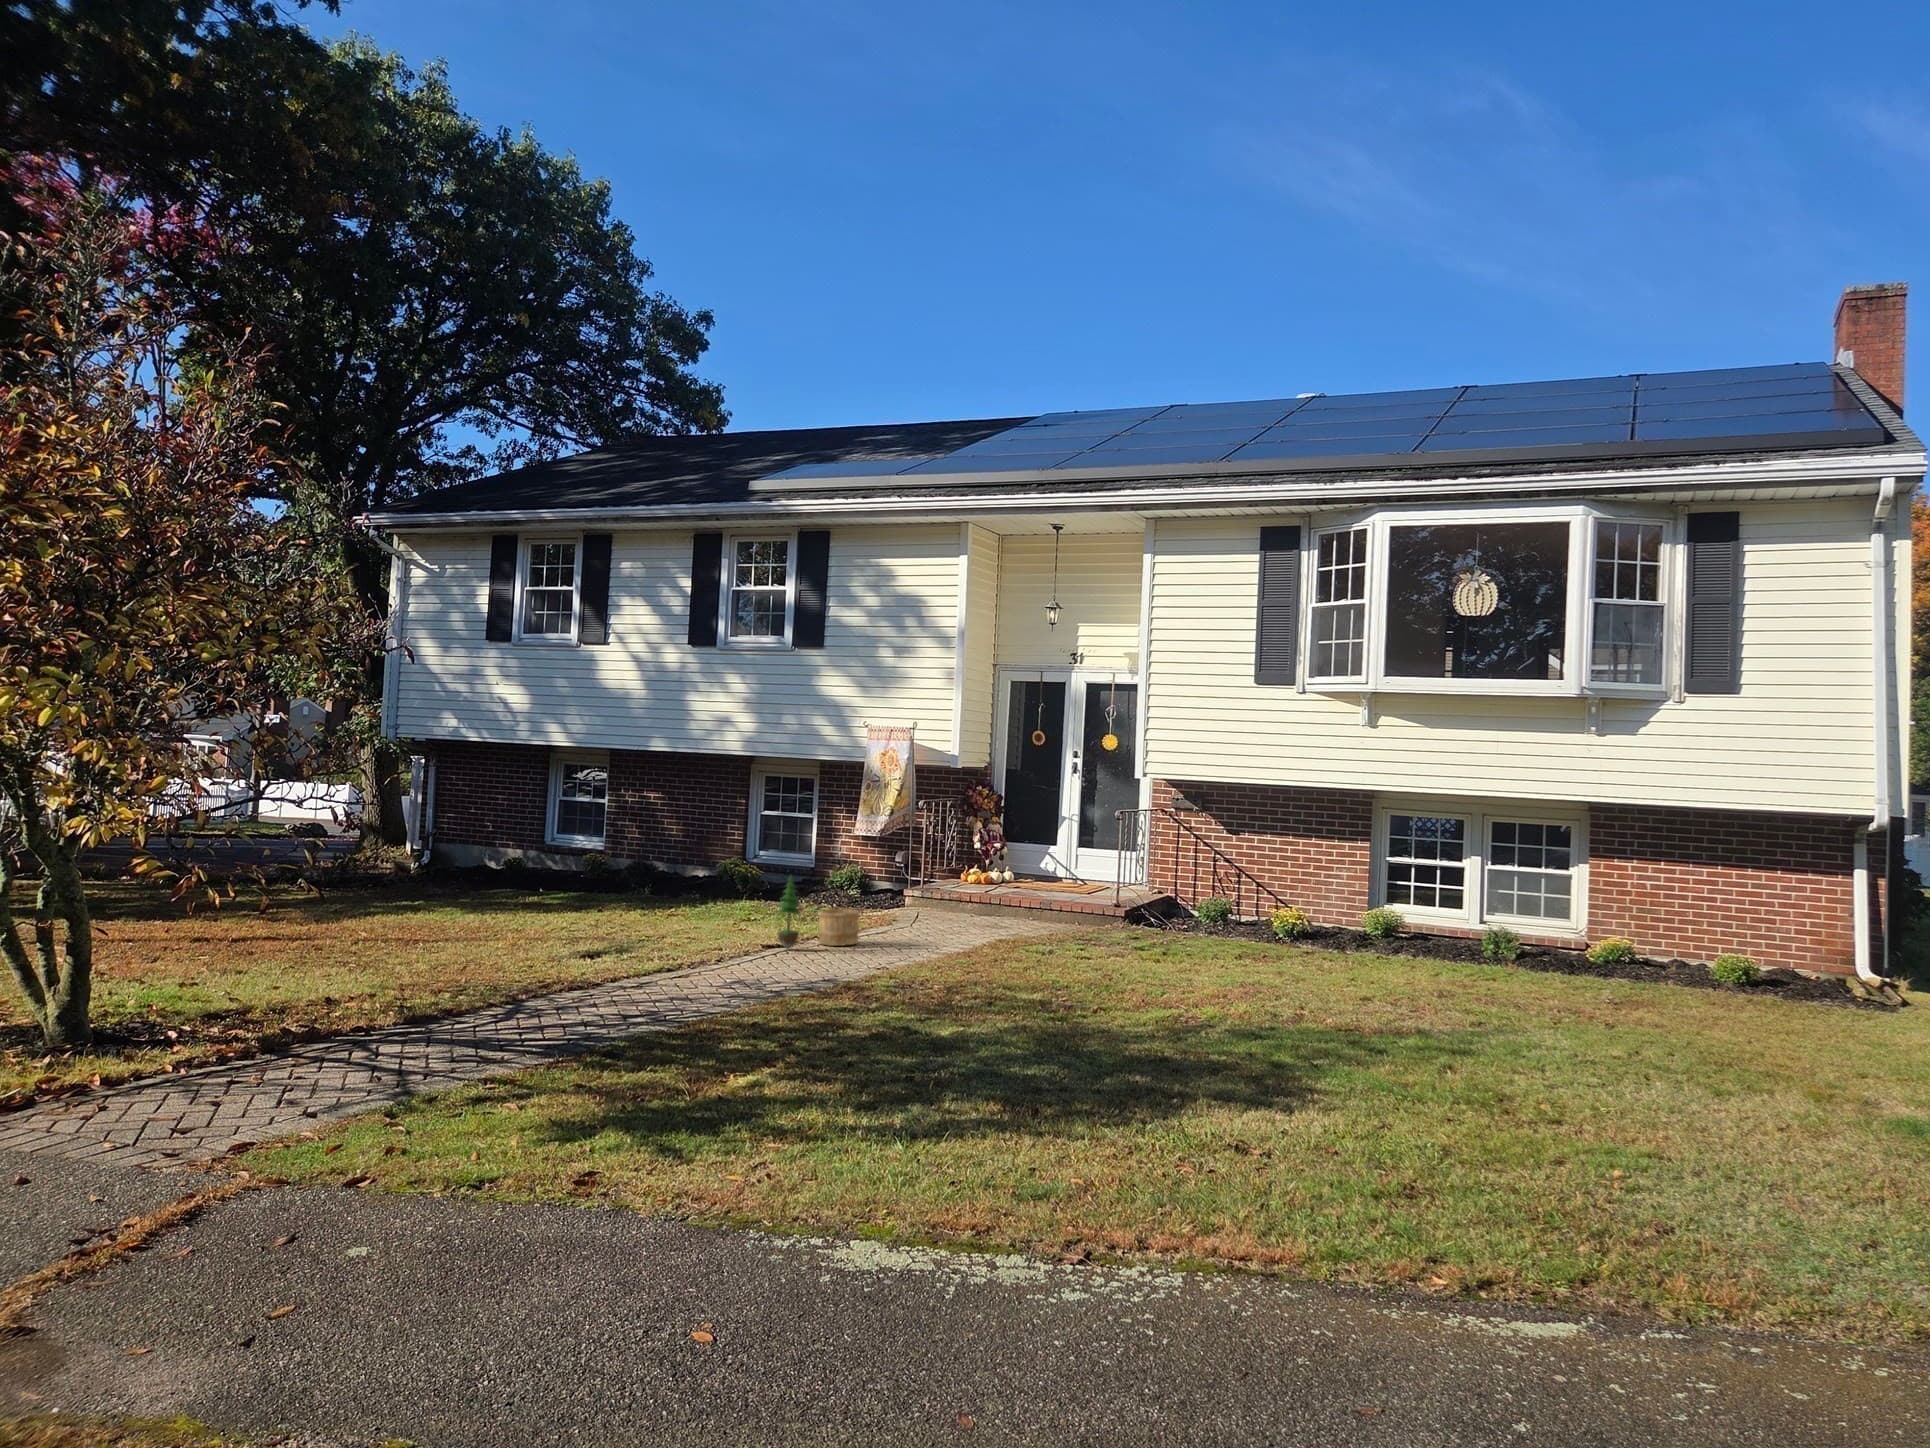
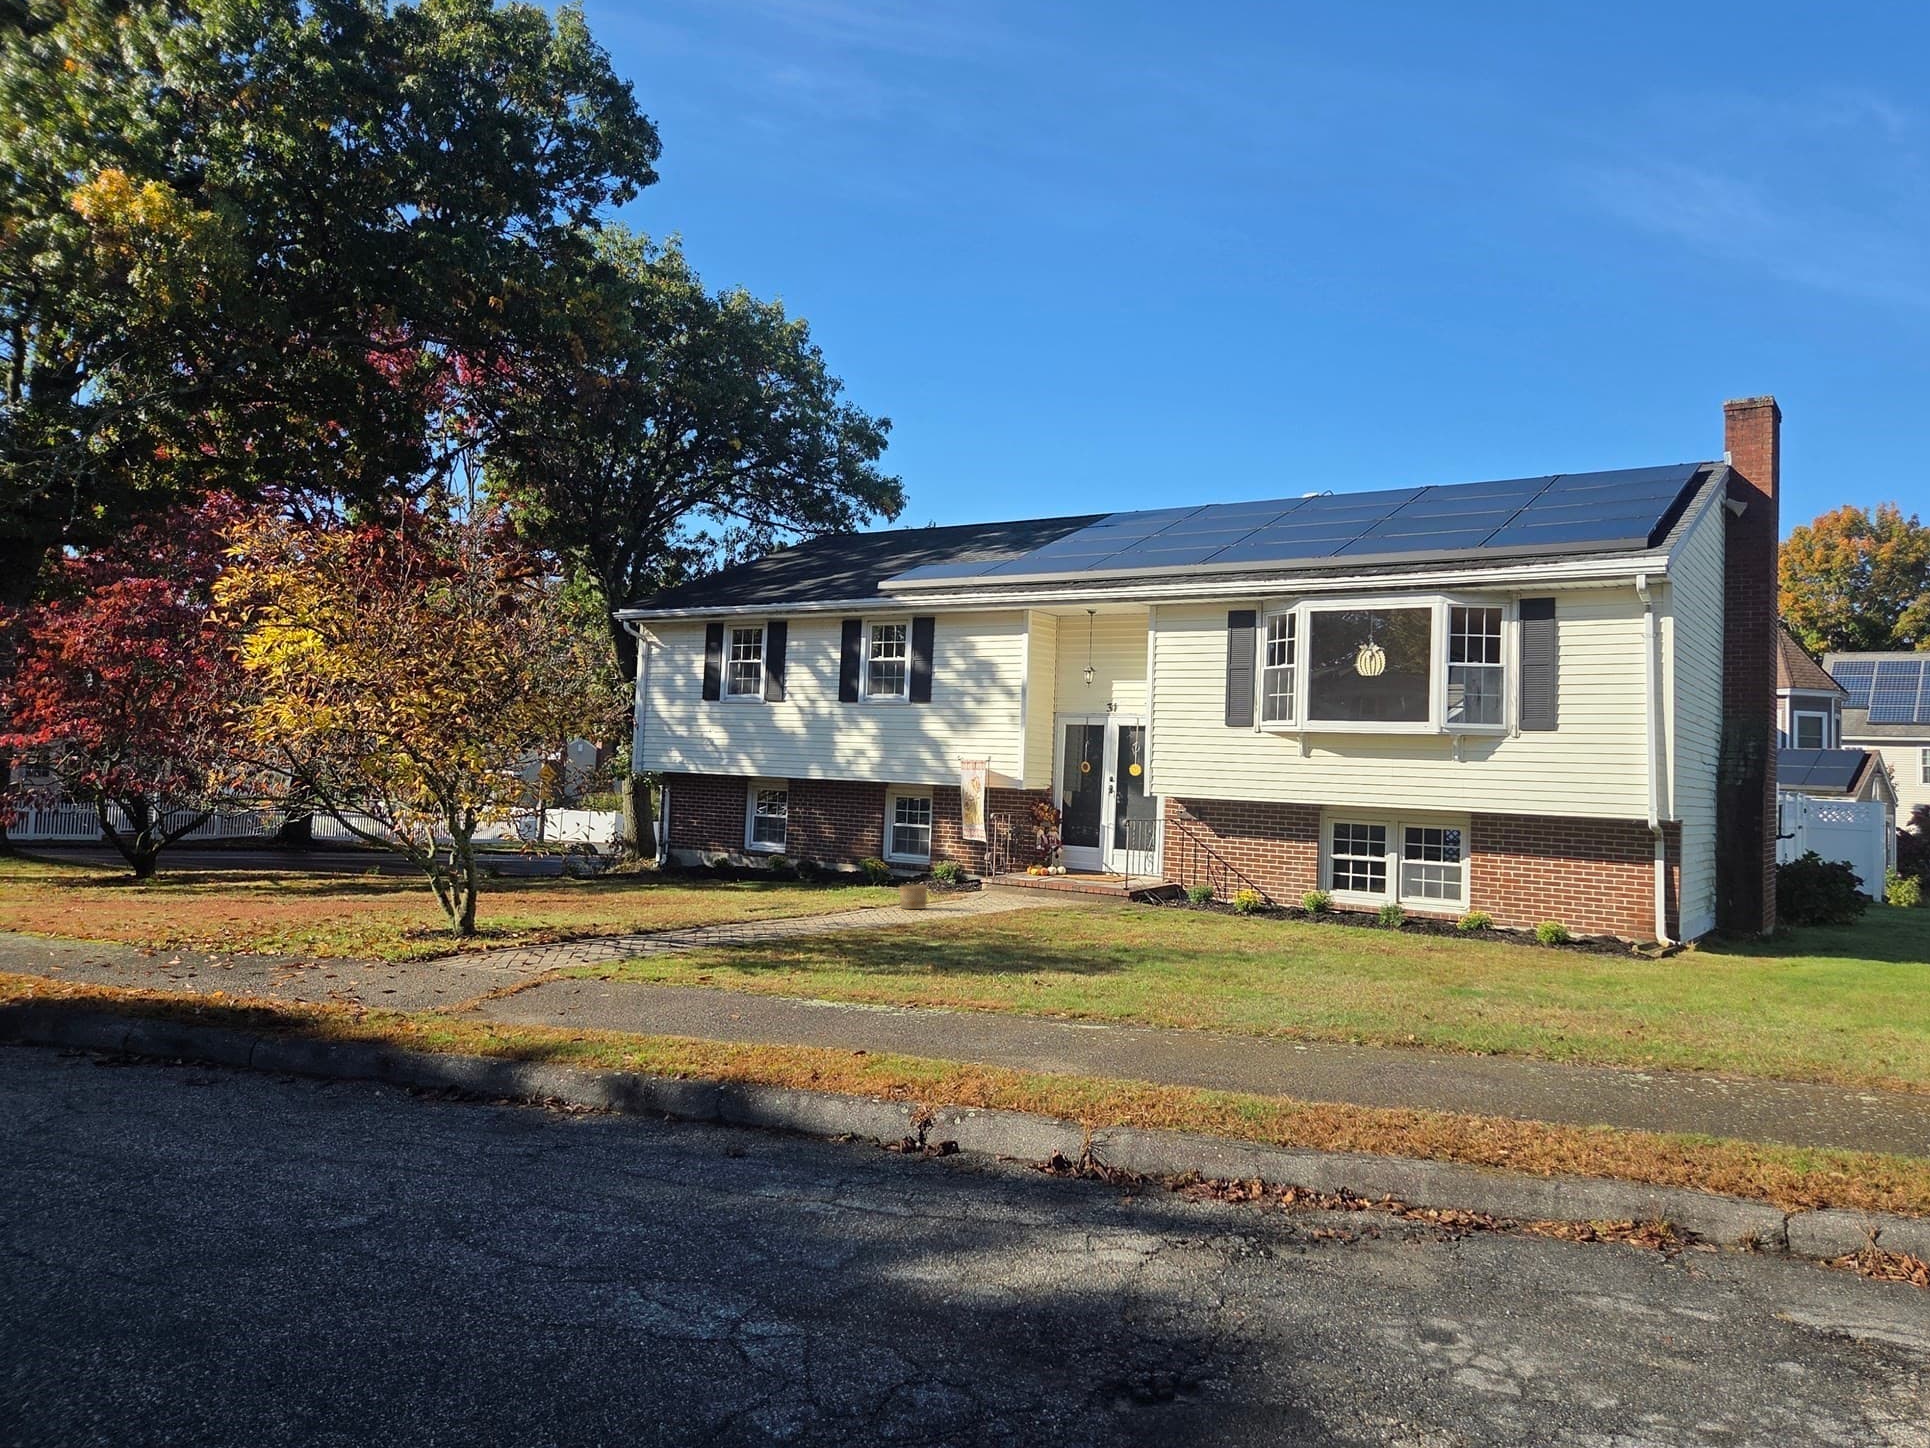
potted tree: present [777,876,801,949] -> none [869,860,887,910]

